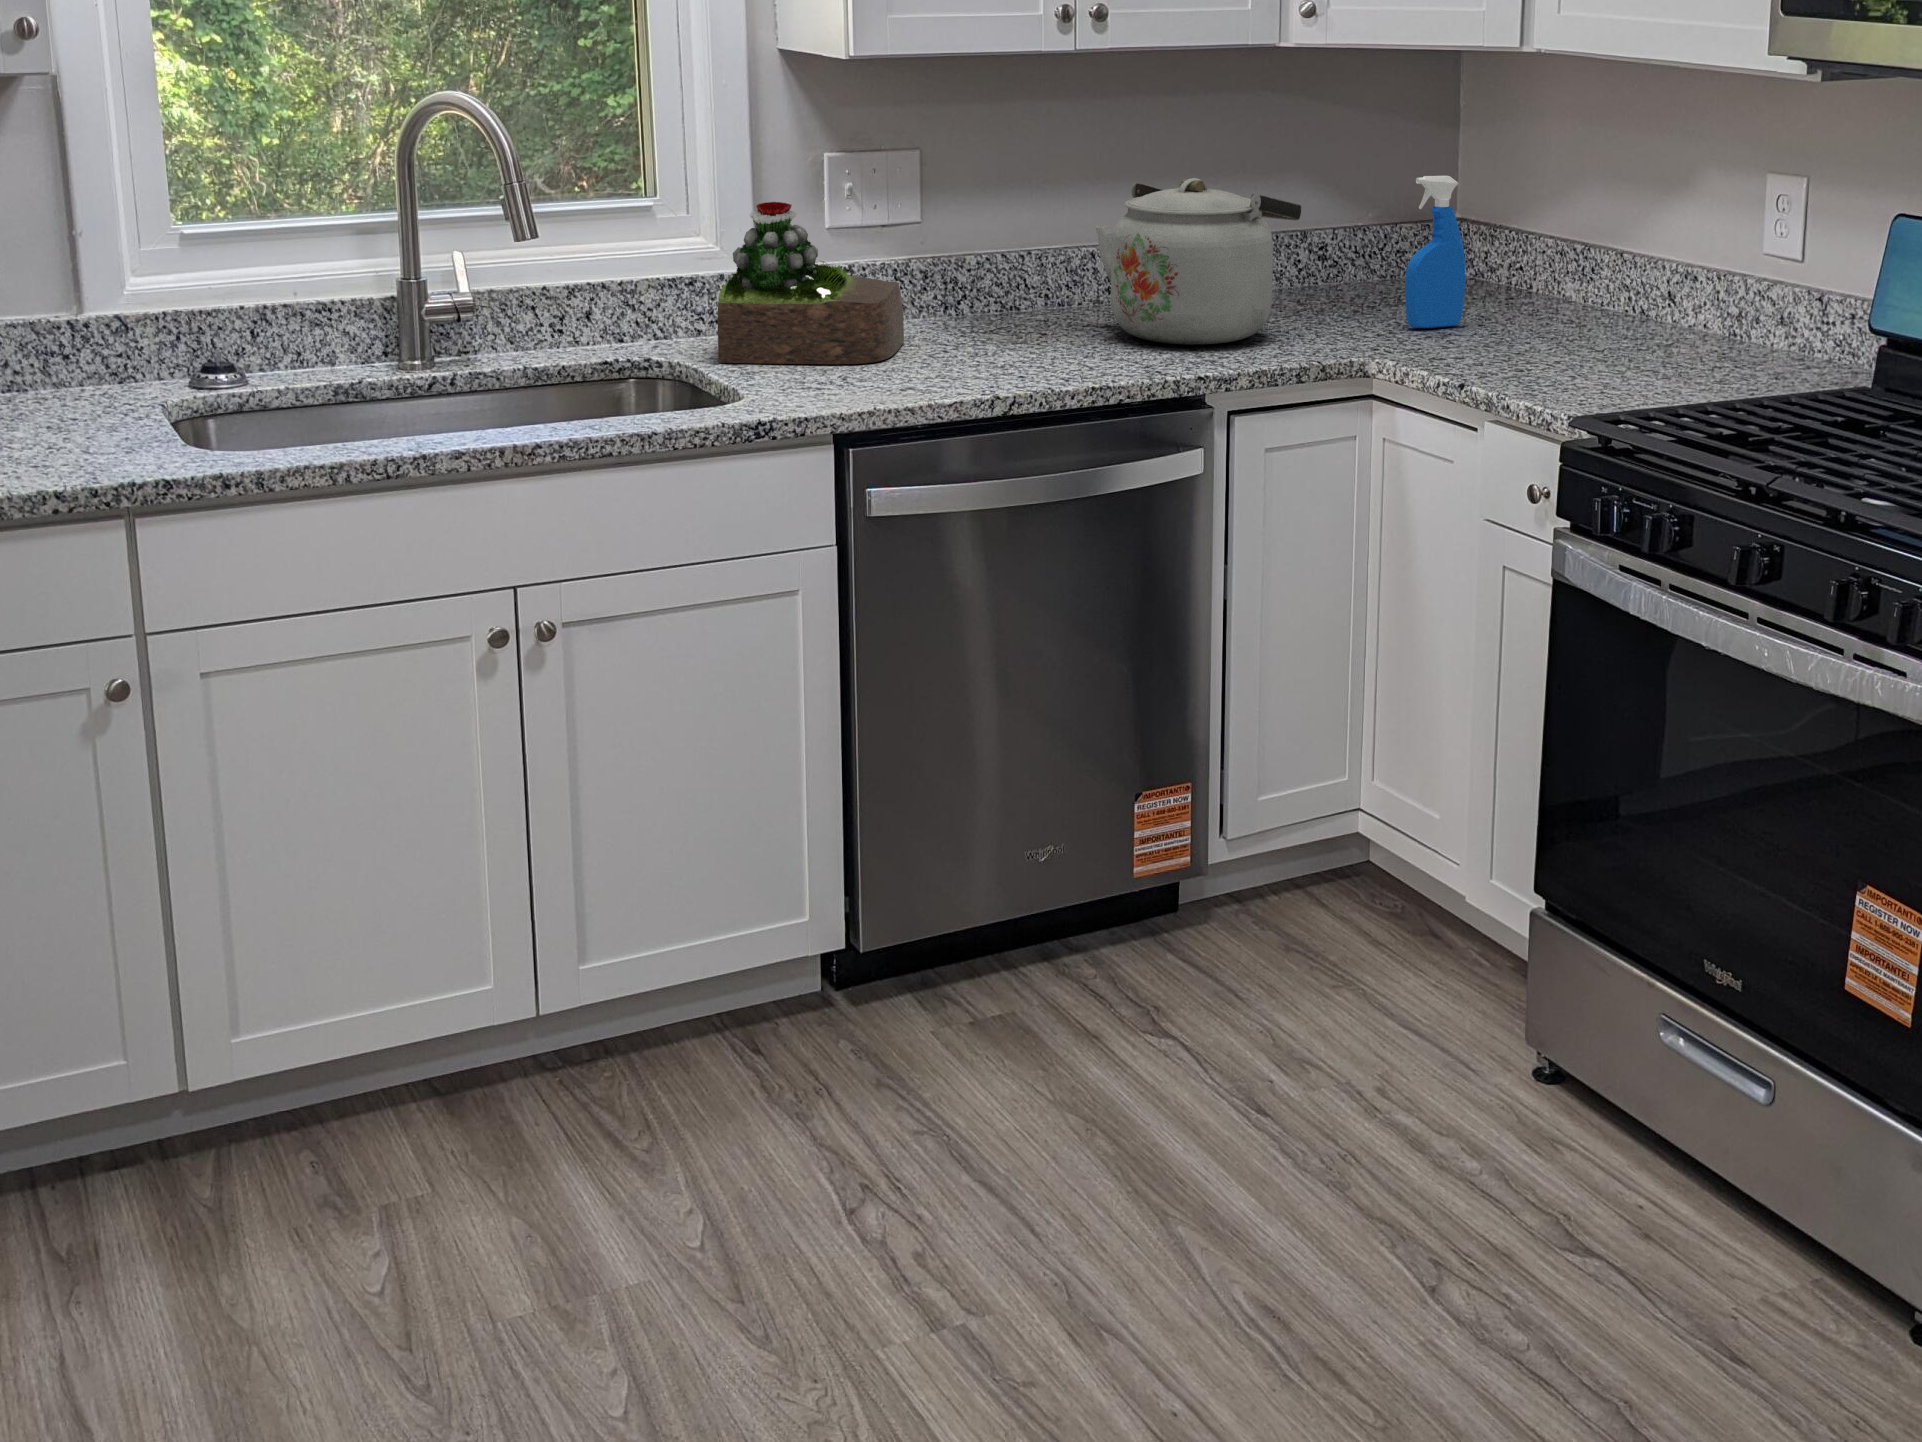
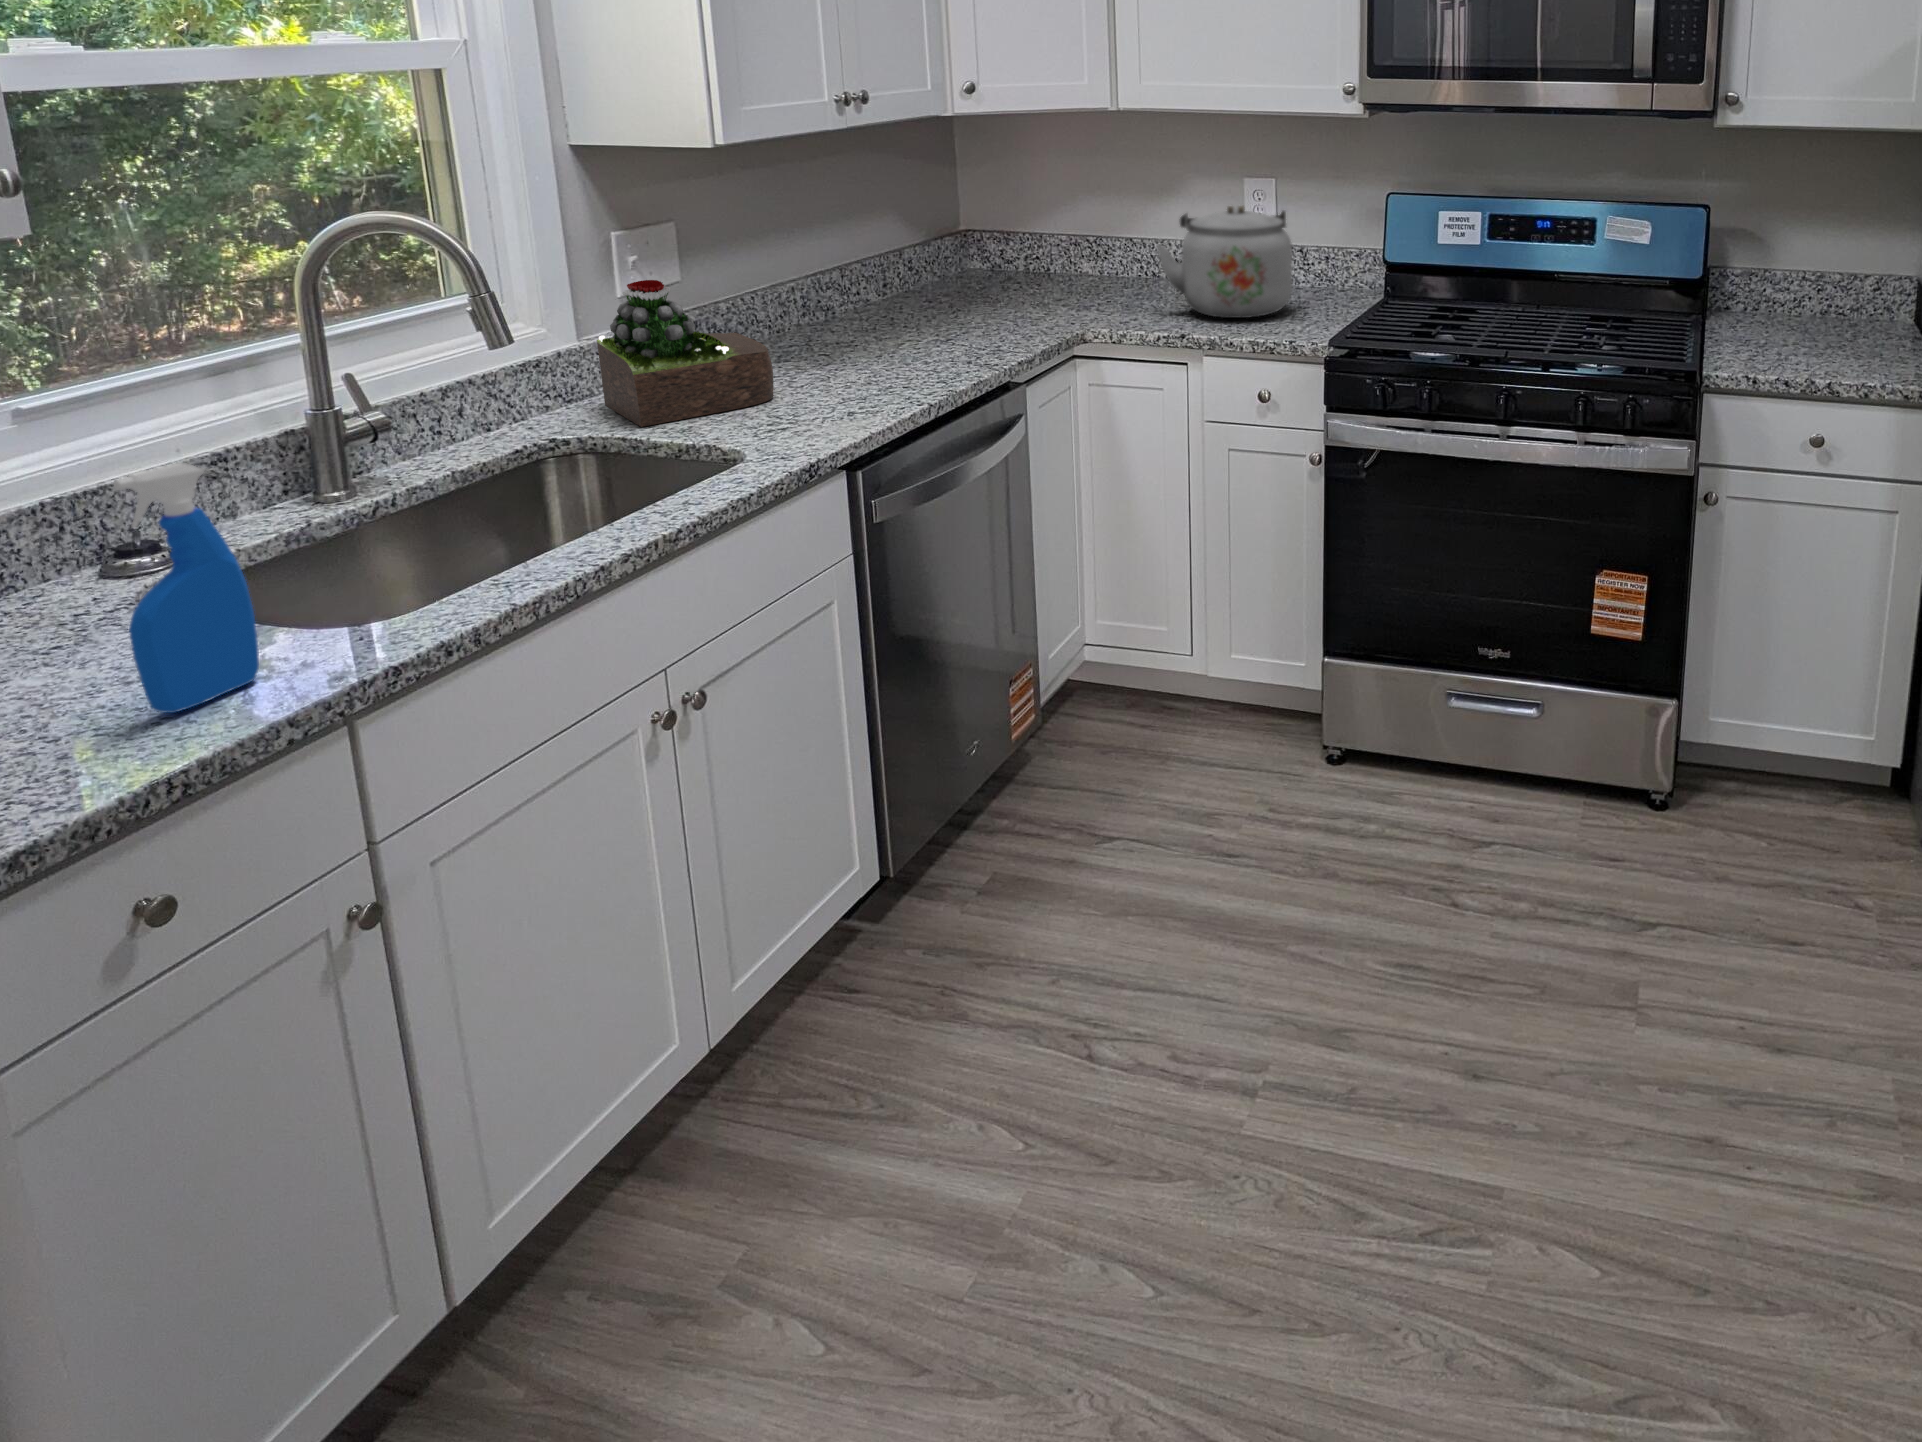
spray bottle: present [1405,176,1465,328] -> present [114,462,259,713]
kettle: present [1095,178,1301,345] -> present [1157,205,1293,318]

